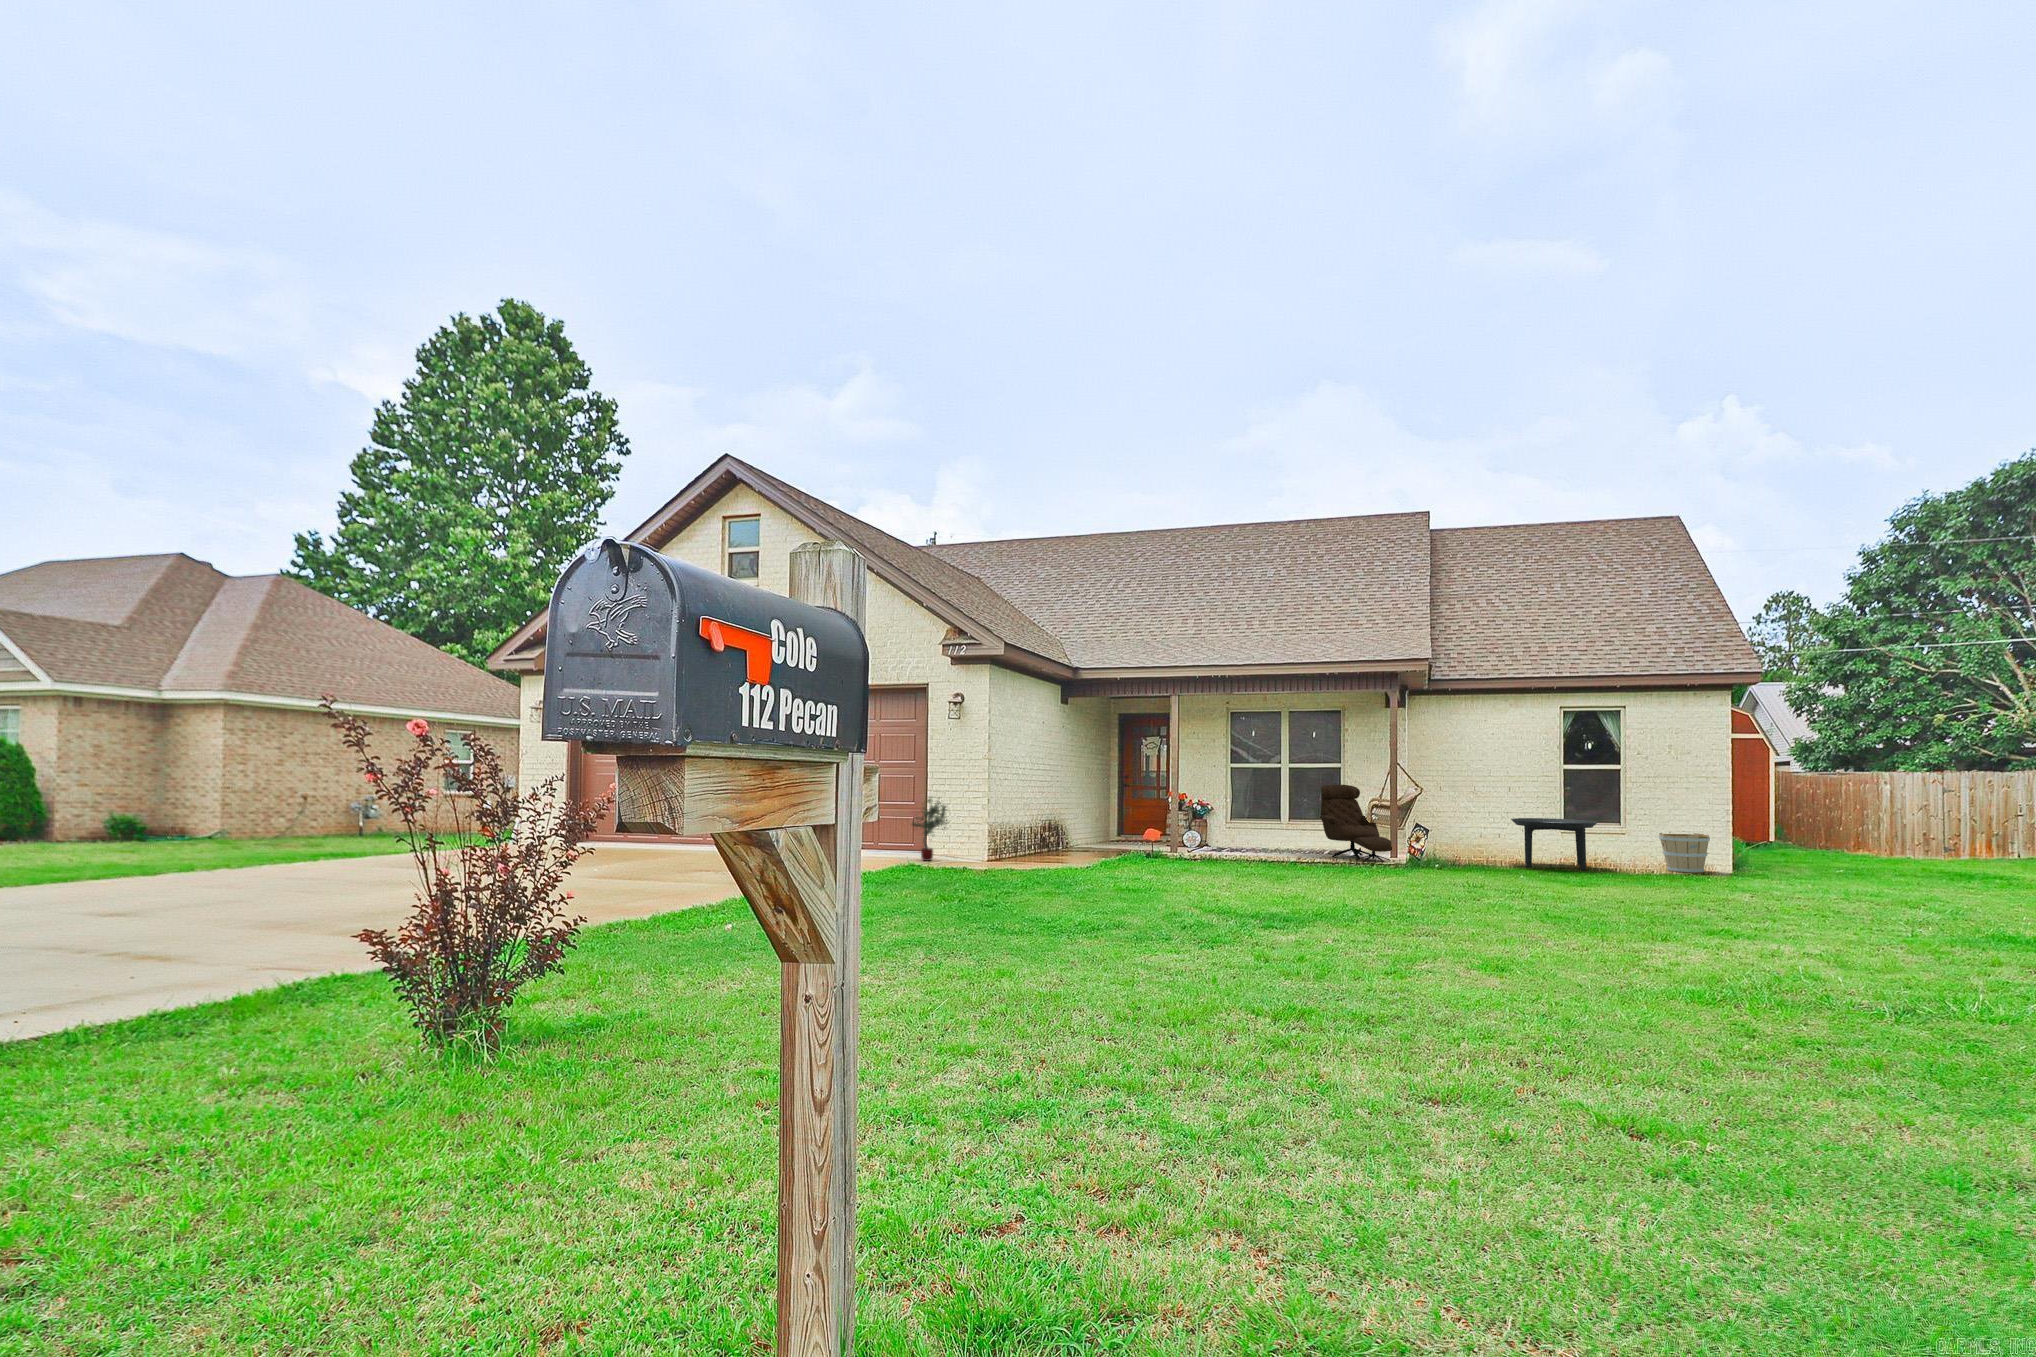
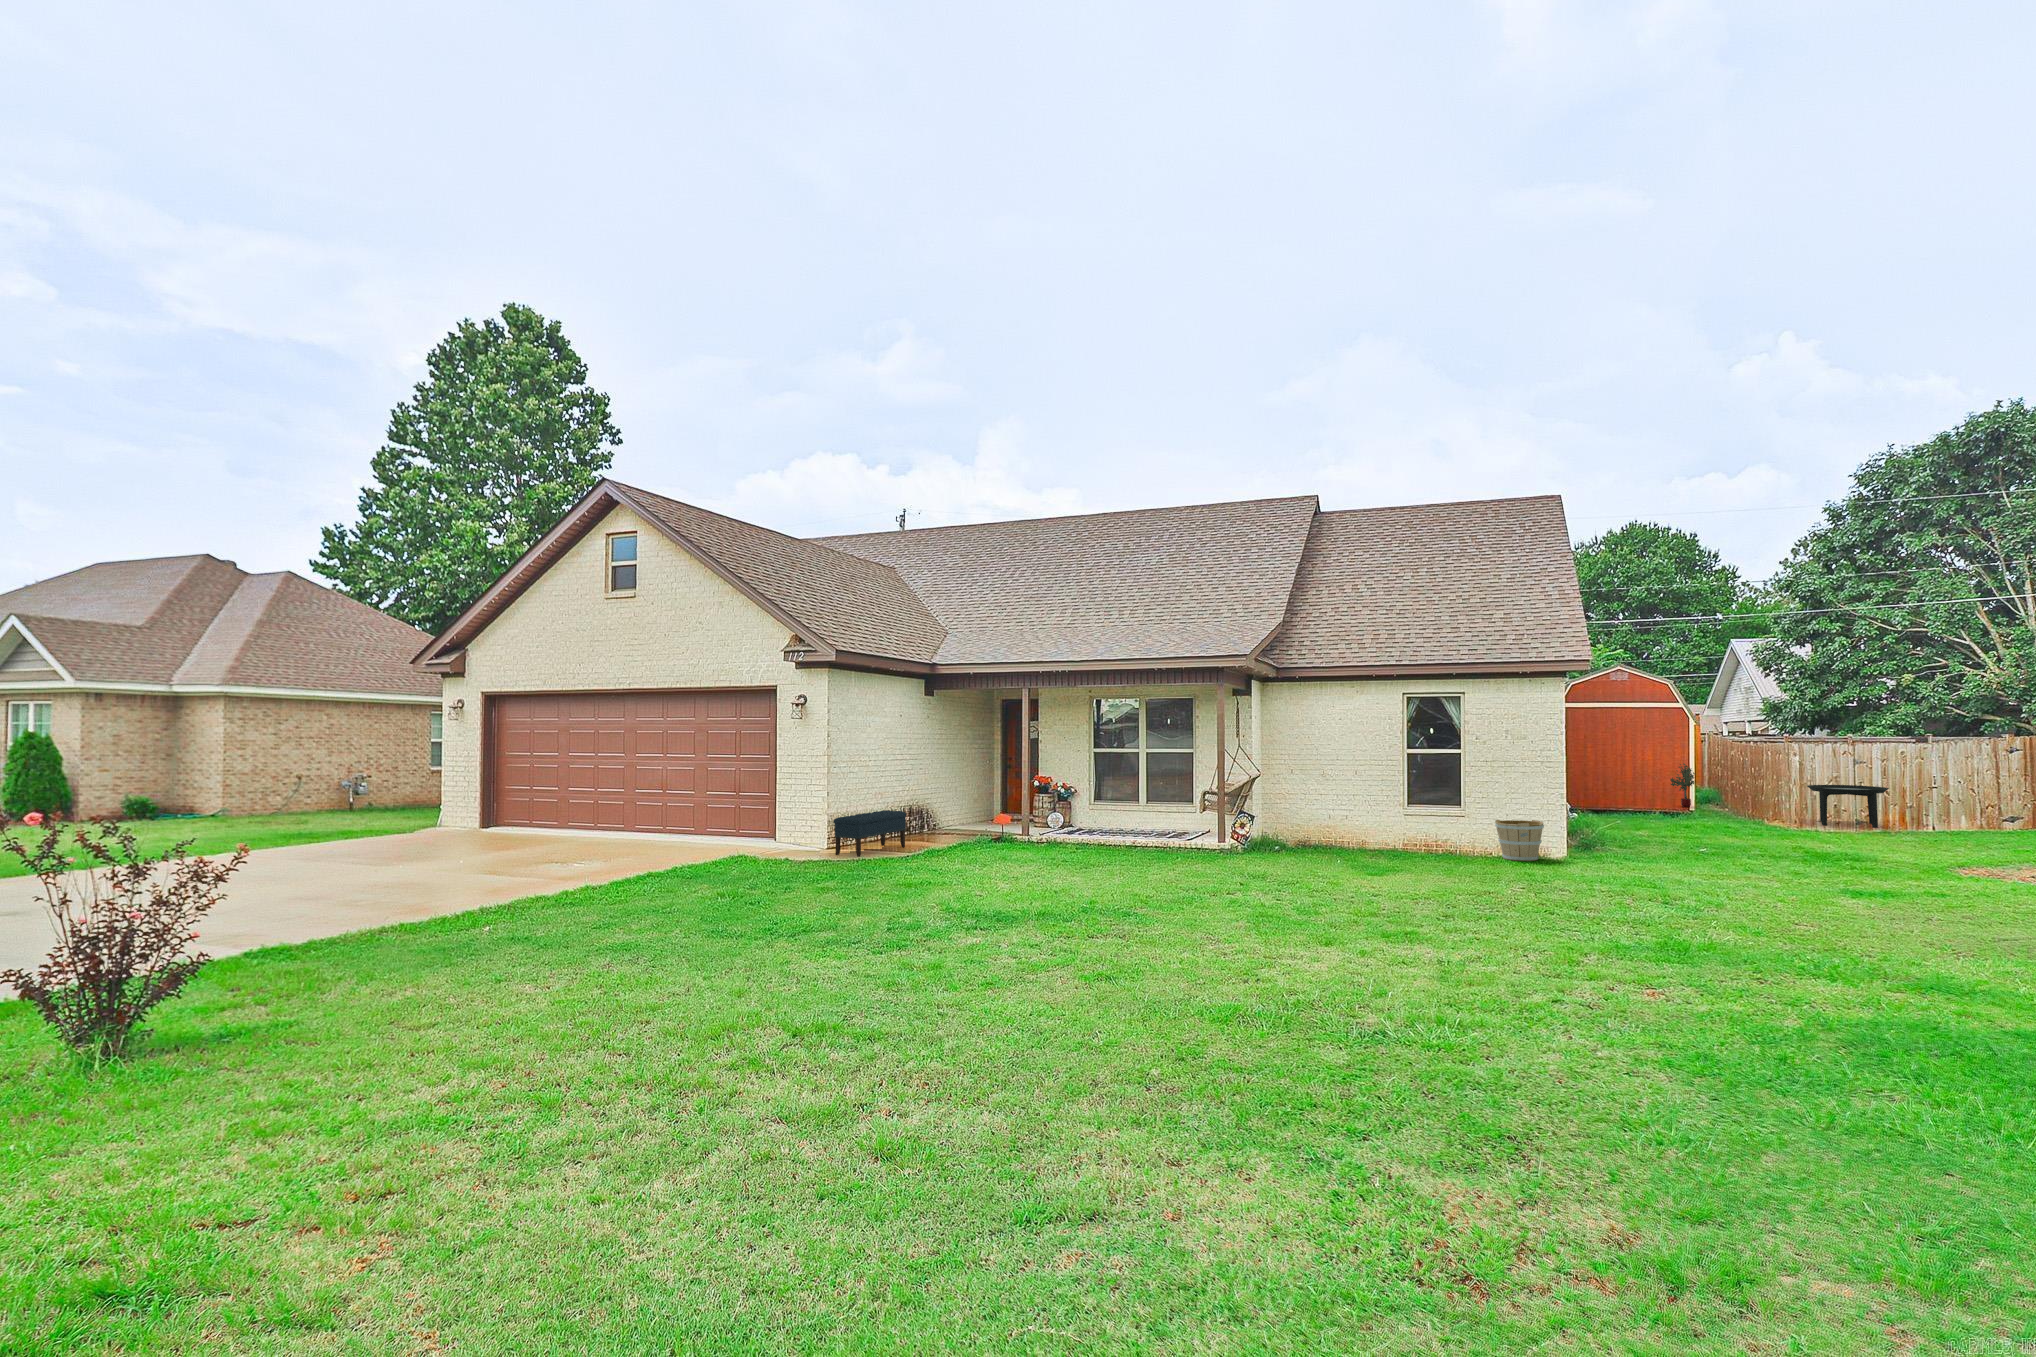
lounge chair: present [1319,784,1392,862] -> none [1171,771,1236,851]
potted tree: present [912,798,948,861] -> present [1670,764,1695,807]
bench: none [997,818,1059,862] -> present [834,810,906,857]
round table: present [1511,818,1598,870] -> present [1807,785,1889,828]

